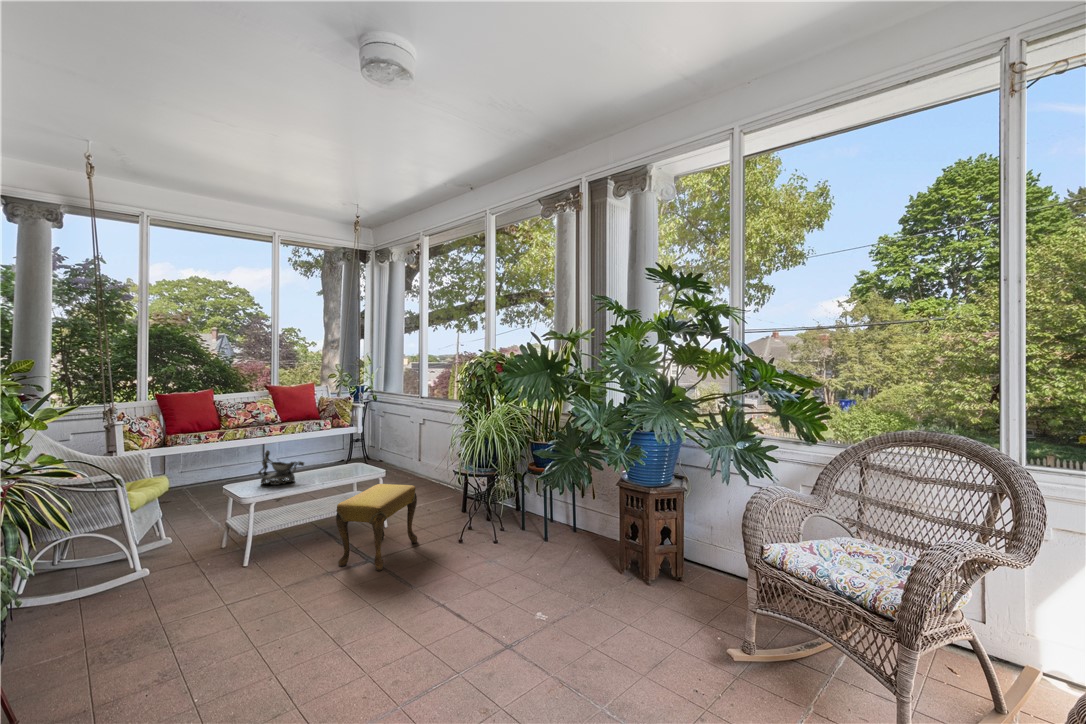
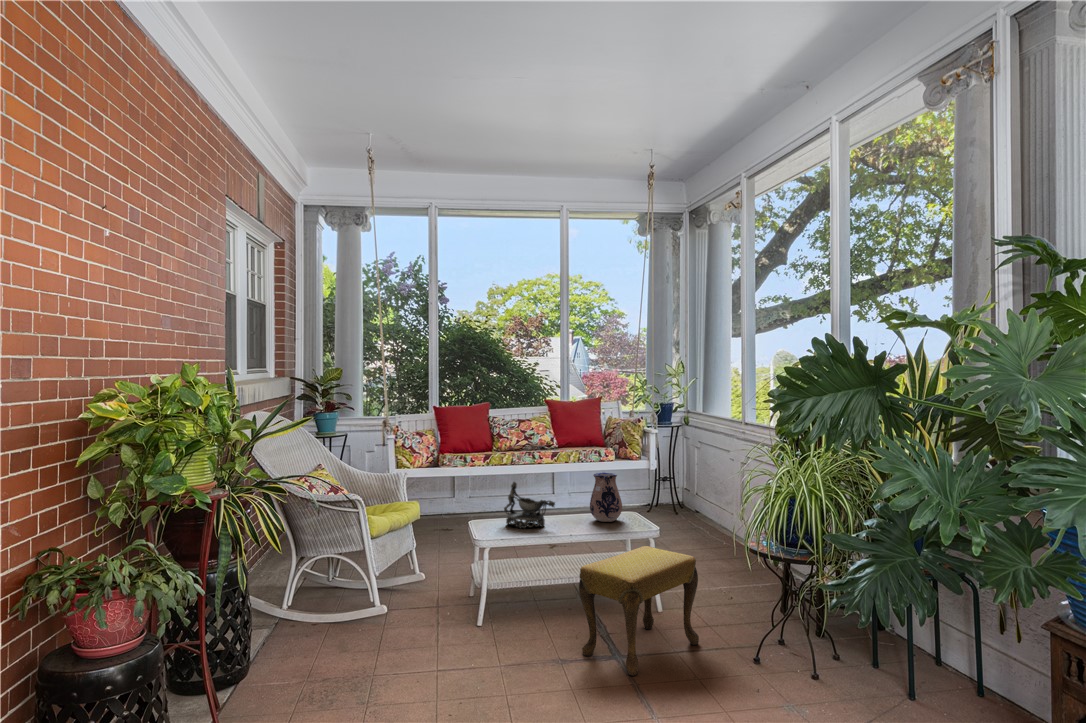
ceramic pitcher: none [329,437,354,472] -> present [590,472,622,522]

